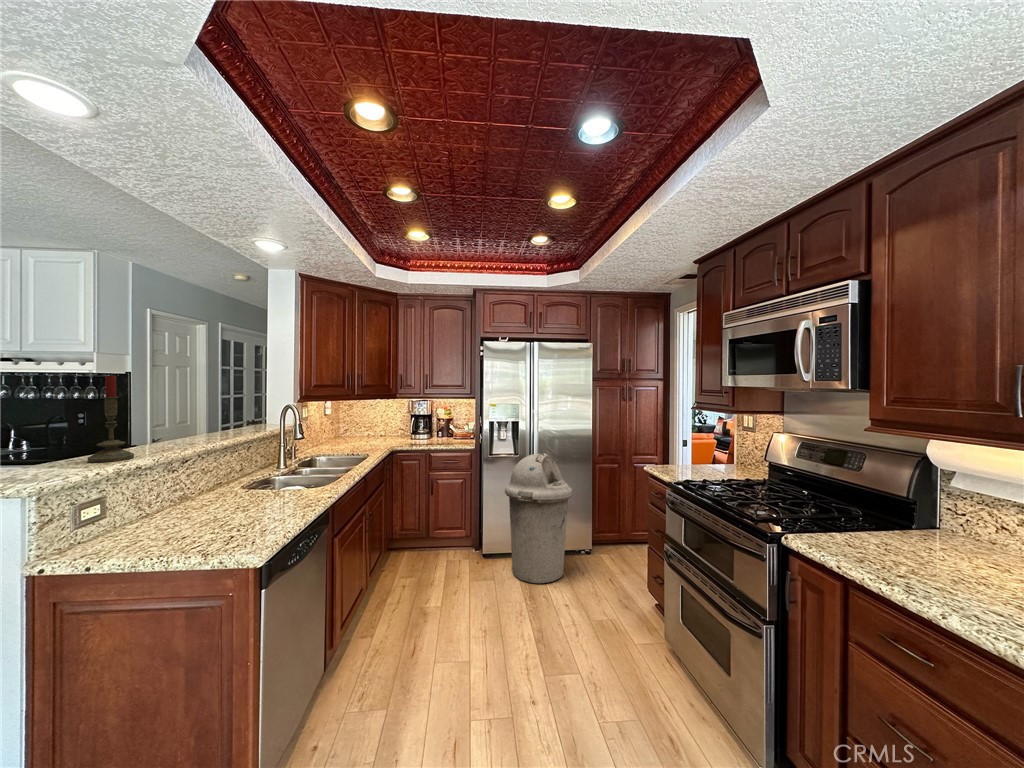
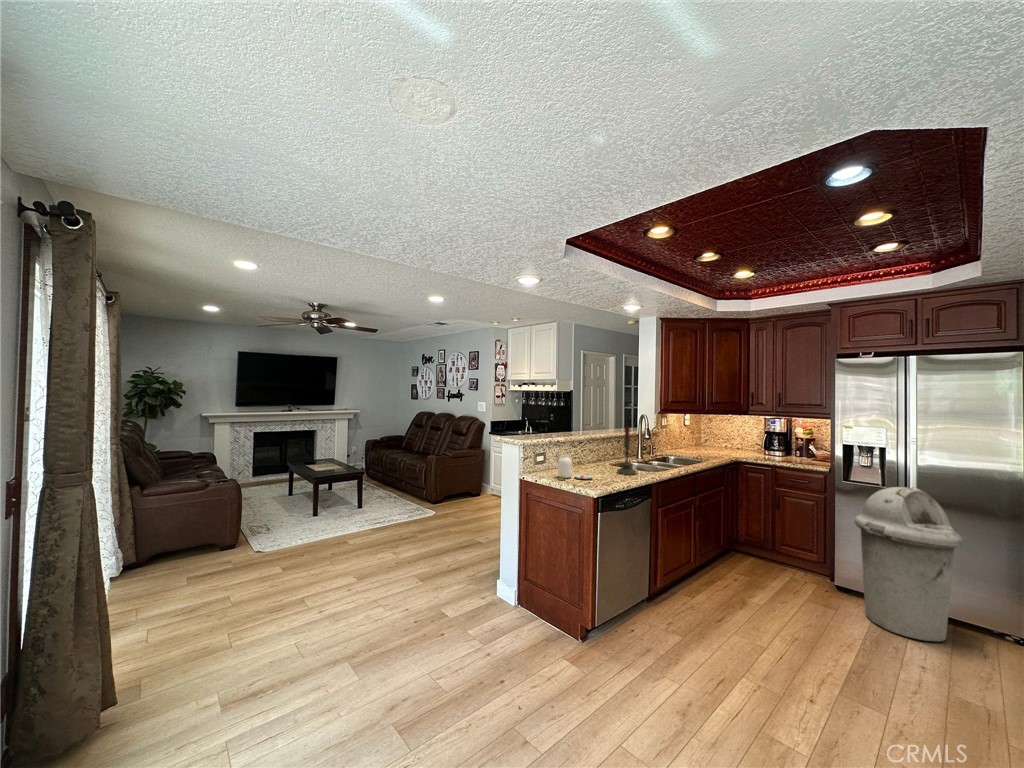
candle: present [88,373,134,463] -> present [617,426,636,475]
jar: none [149,493,235,548] -> present [558,454,592,480]

